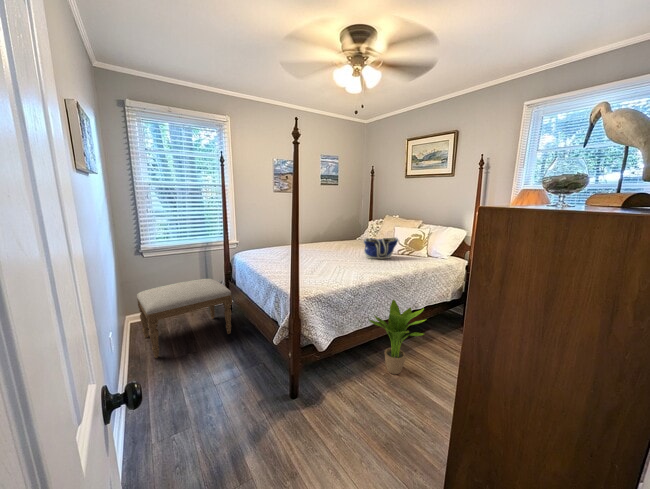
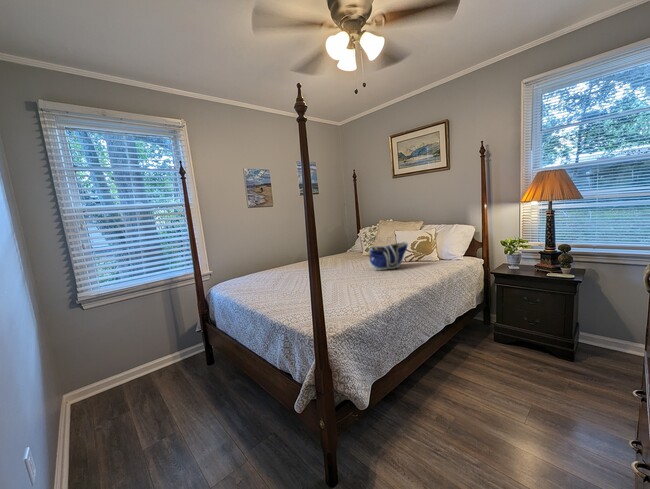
ottoman: present [137,279,232,358] -> none [74,324,218,460]
potted plant: present [369,300,425,374] -> none [408,317,492,416]

